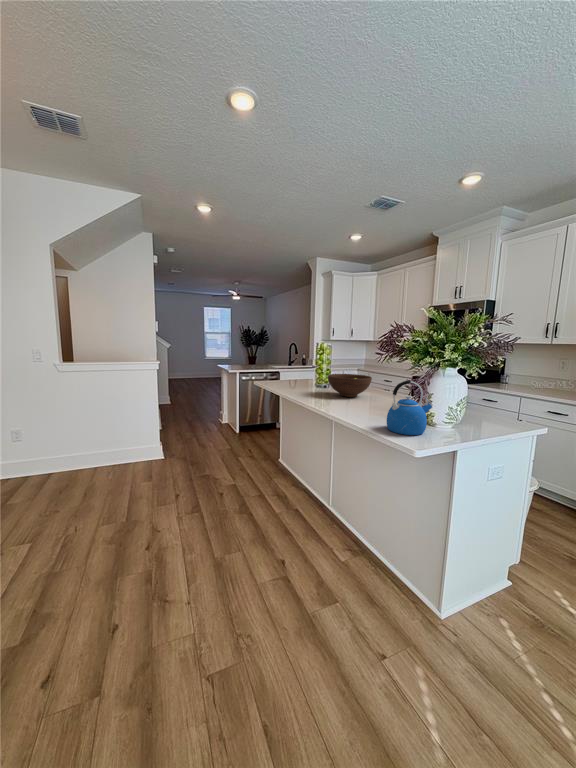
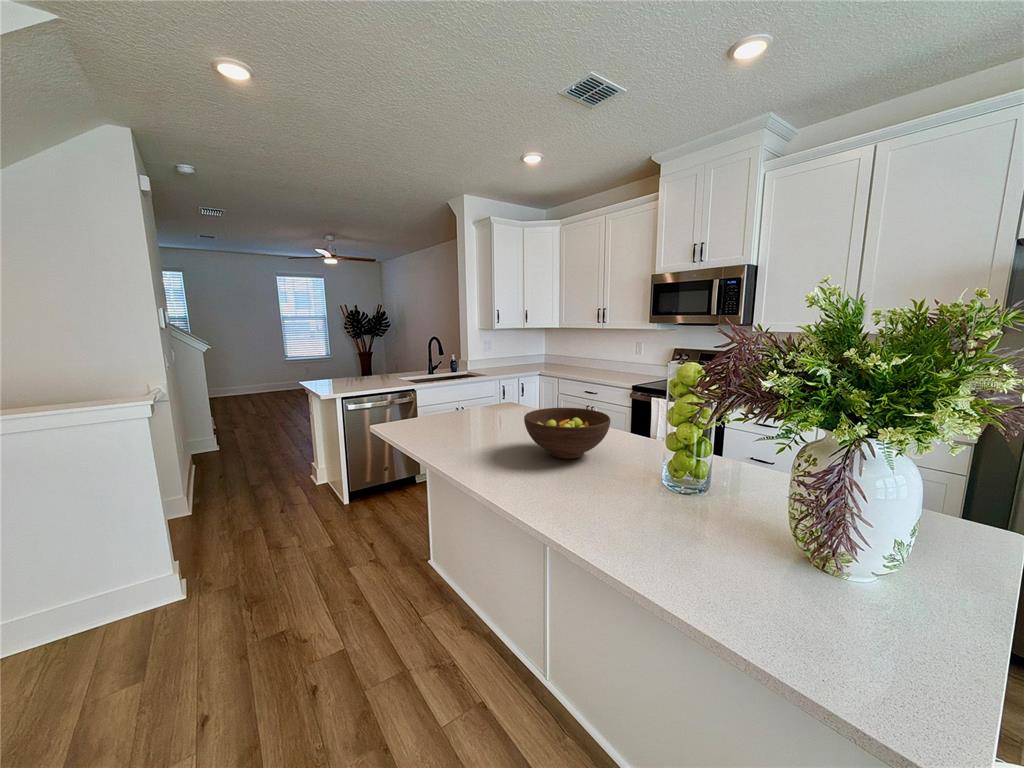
kettle: present [387,380,432,435] -> none [738,482,857,640]

